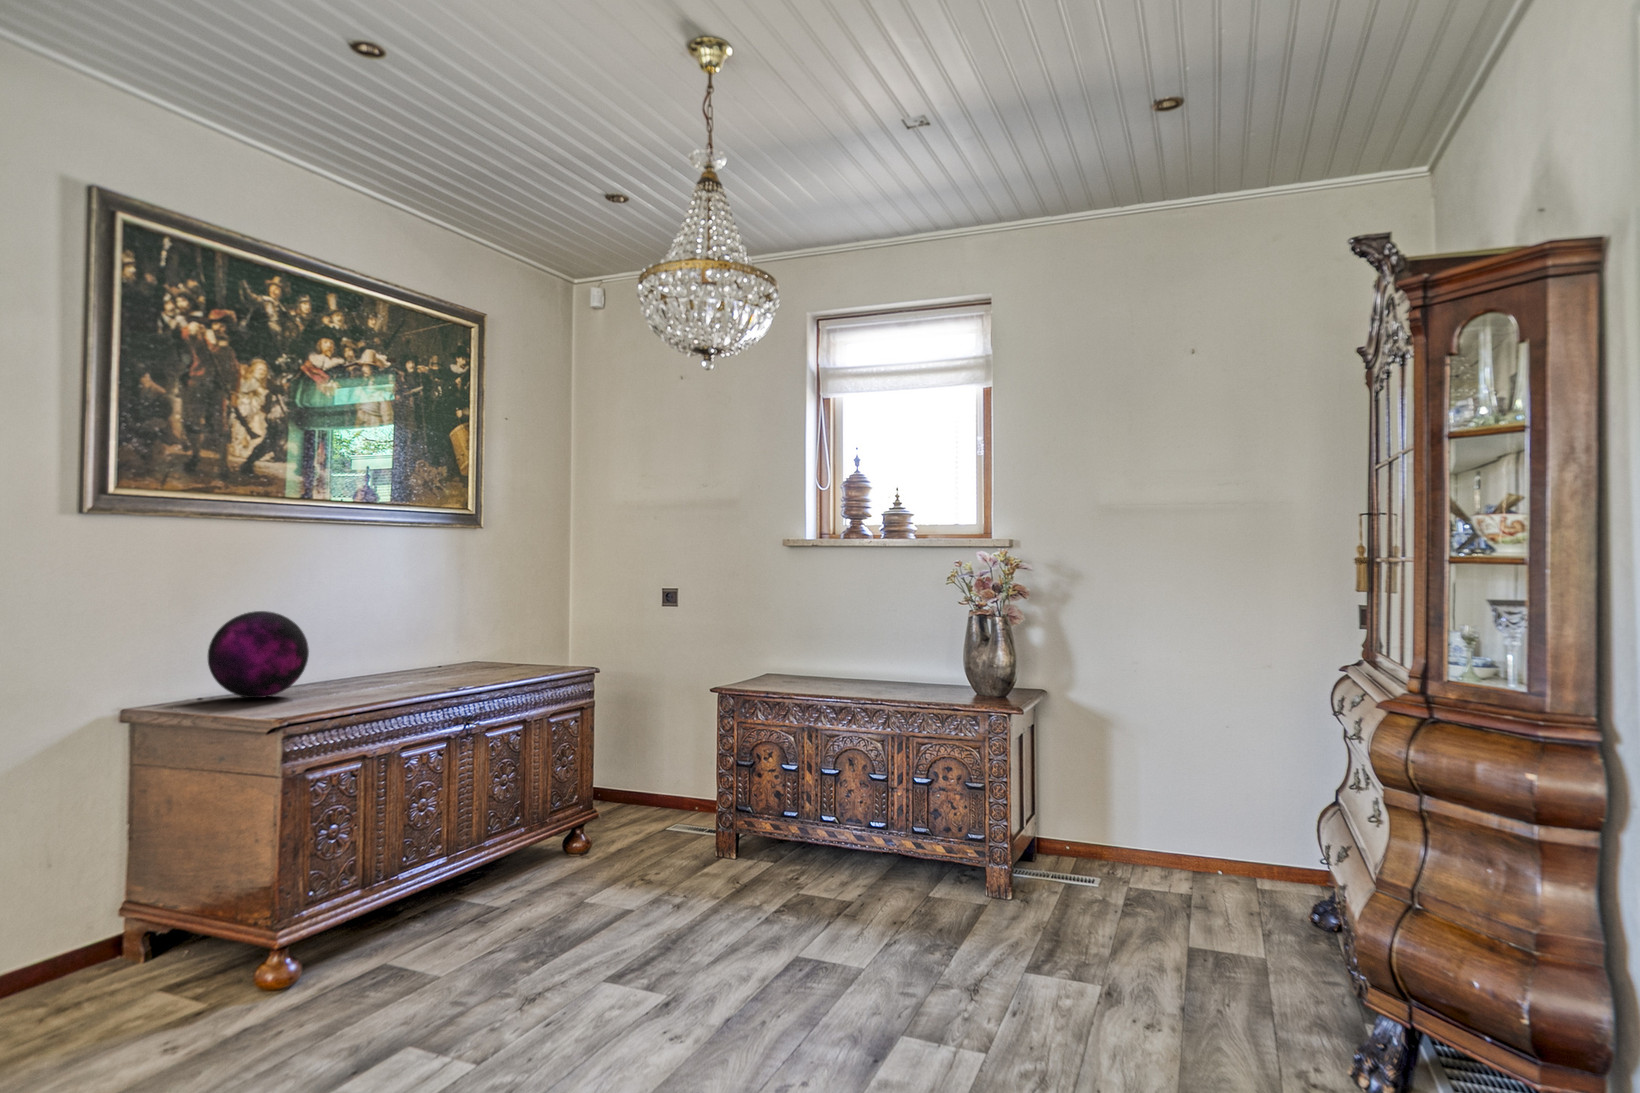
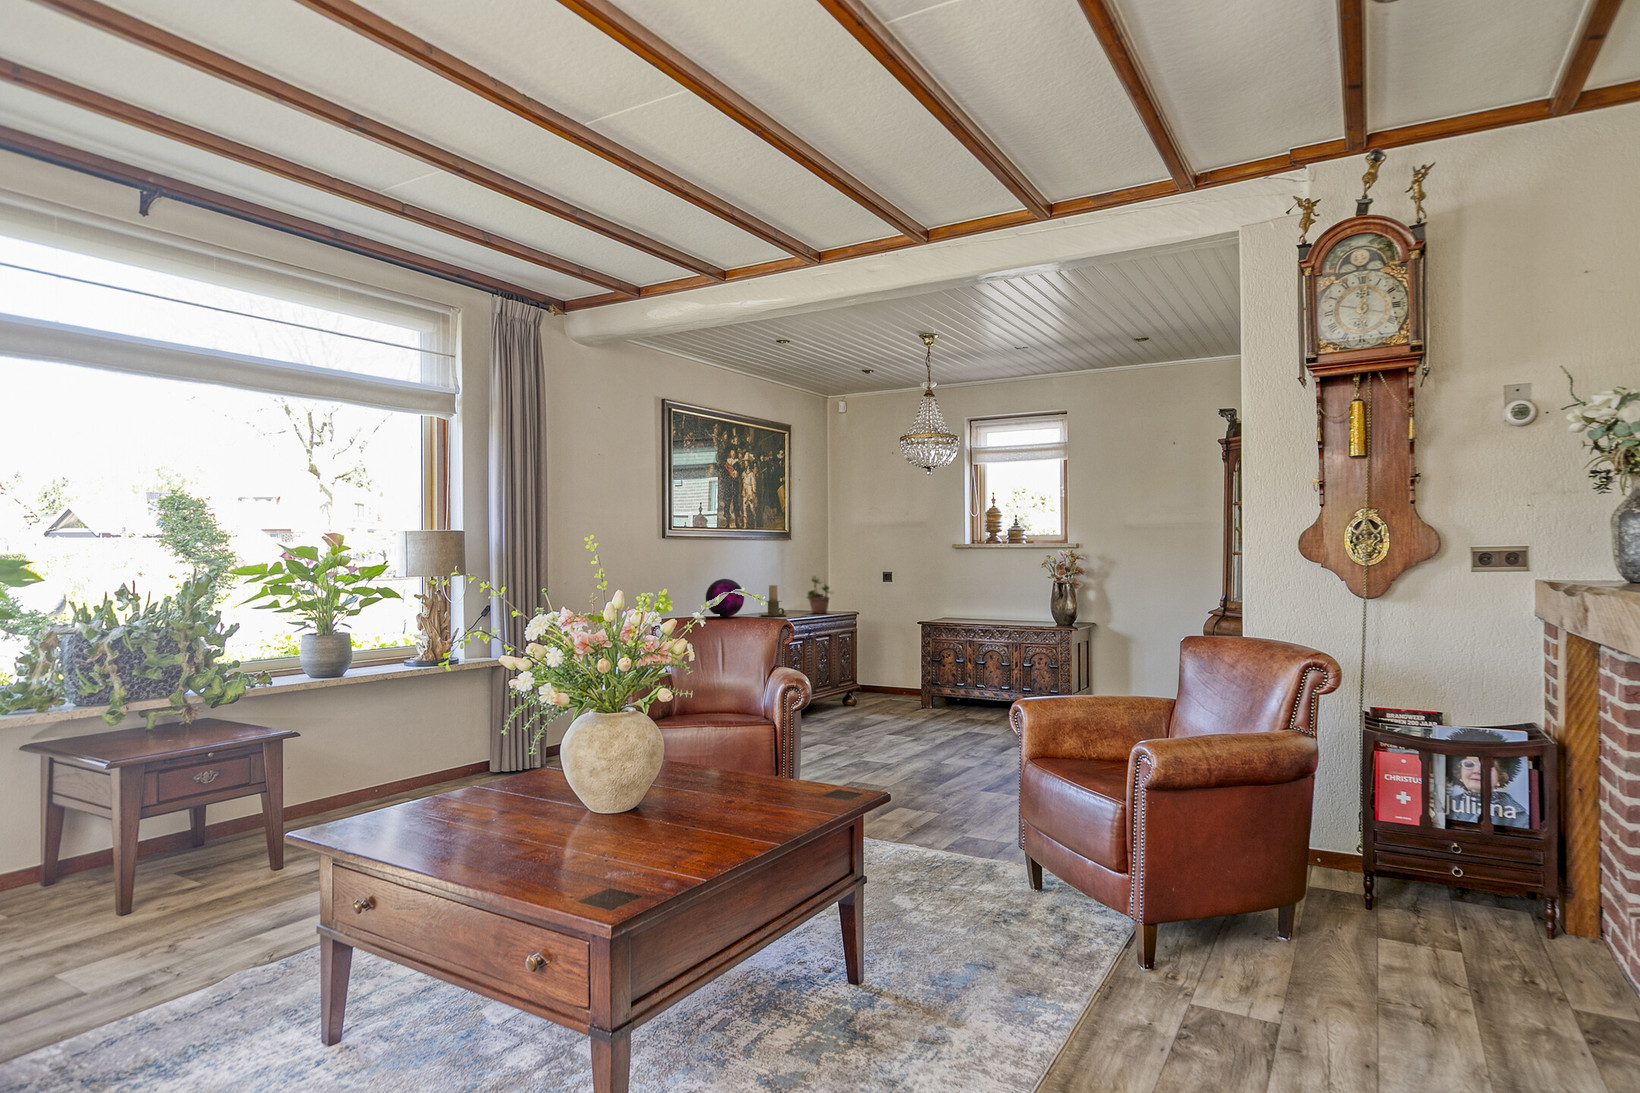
potted plant: none [487,593,548,675] -> present [807,577,833,613]
candle holder: none [353,622,423,693] -> present [759,585,787,617]

